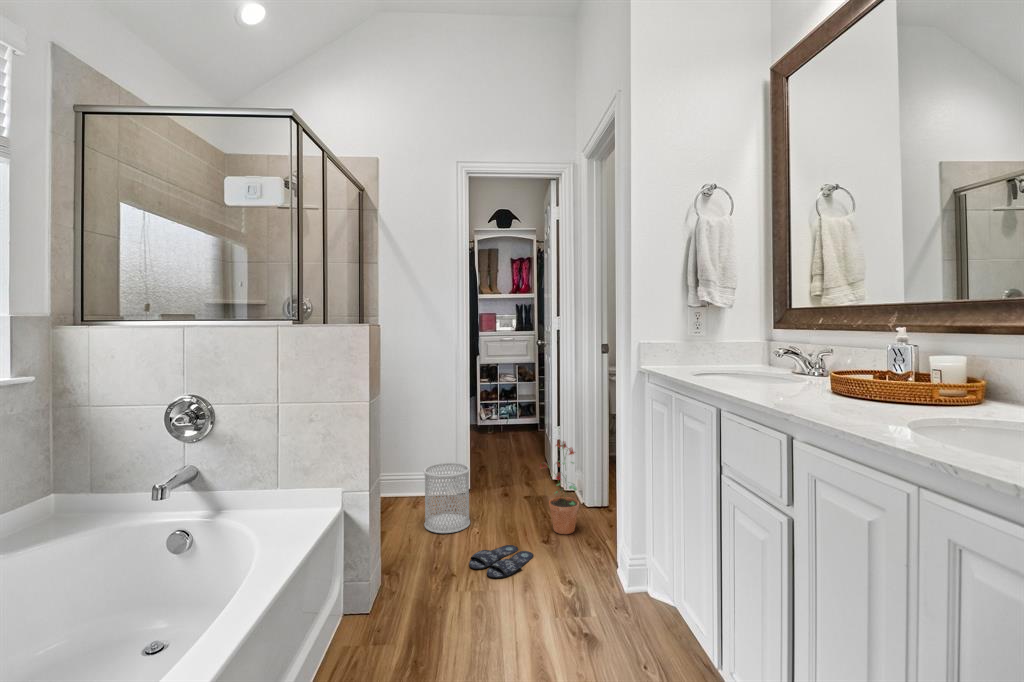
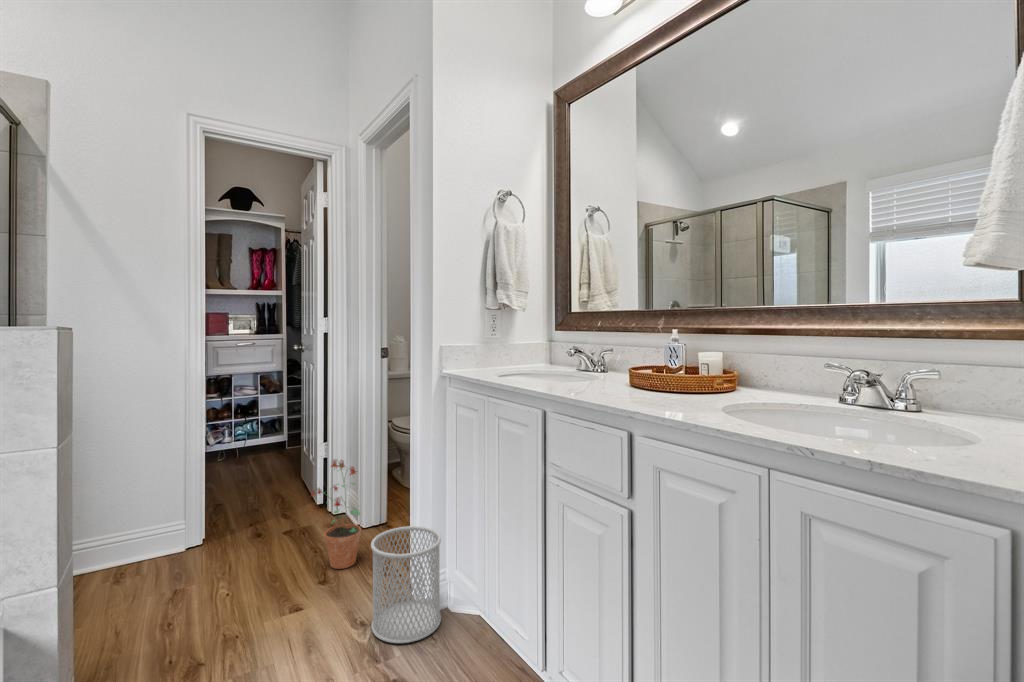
wastebasket: present [424,462,470,533] -> present [371,526,441,643]
slippers: present [469,545,534,578] -> none [223,597,312,647]

